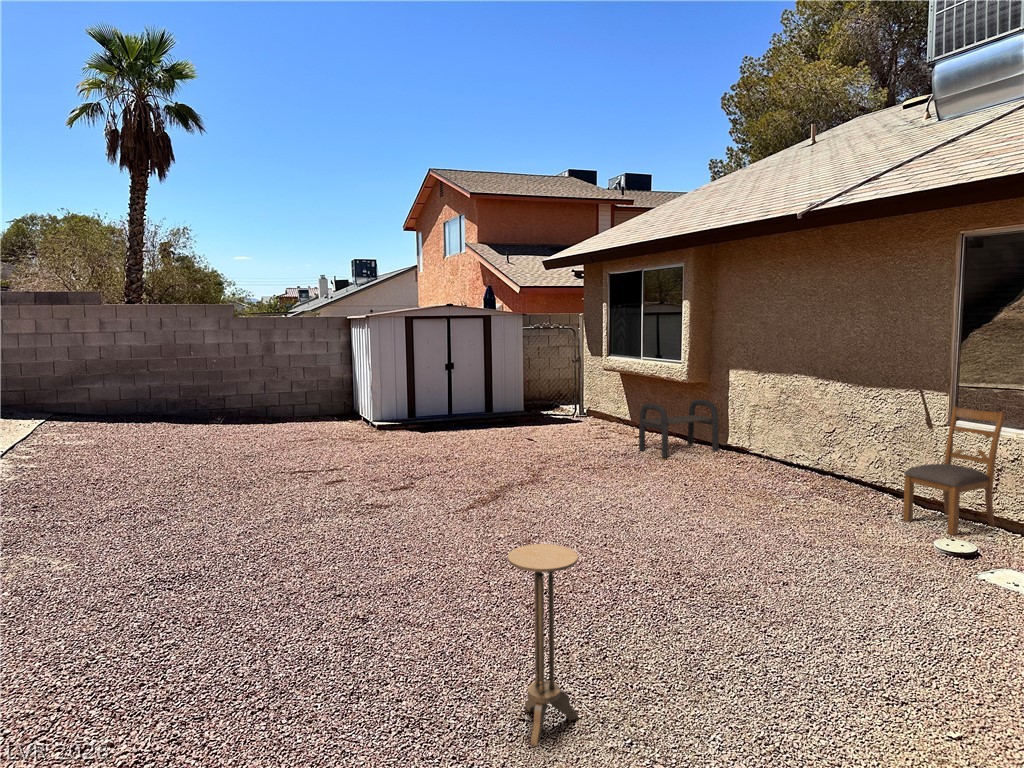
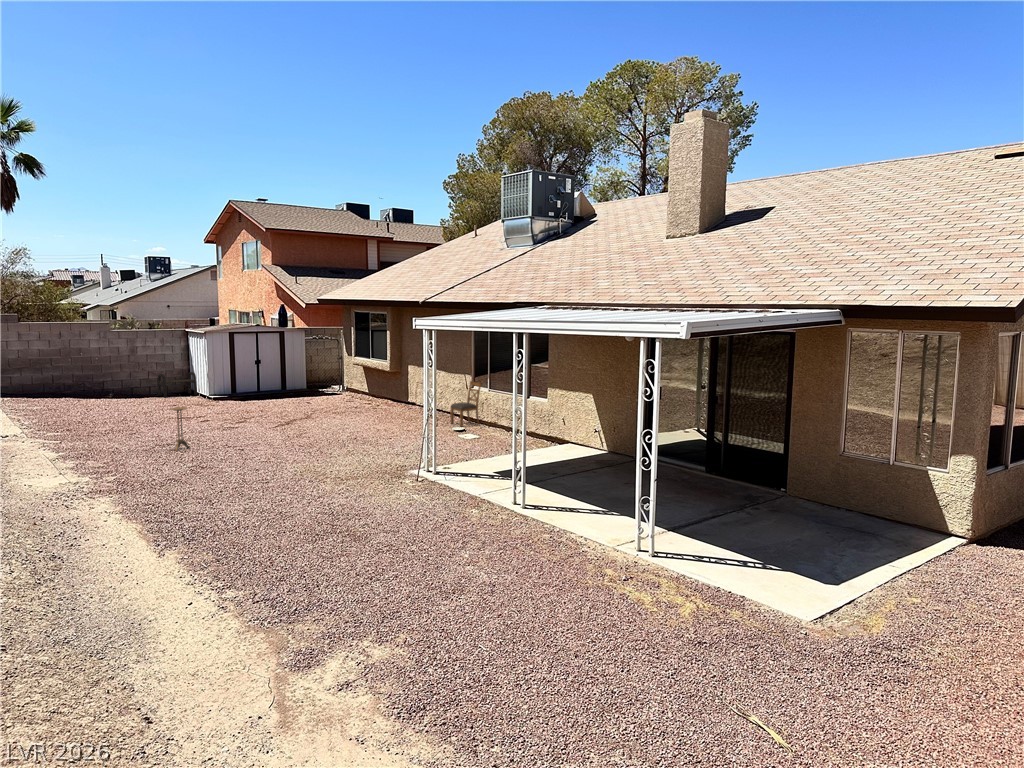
bench: present [639,399,719,457] -> present [158,372,197,398]
side table: present [508,544,578,746] -> present [170,407,190,451]

